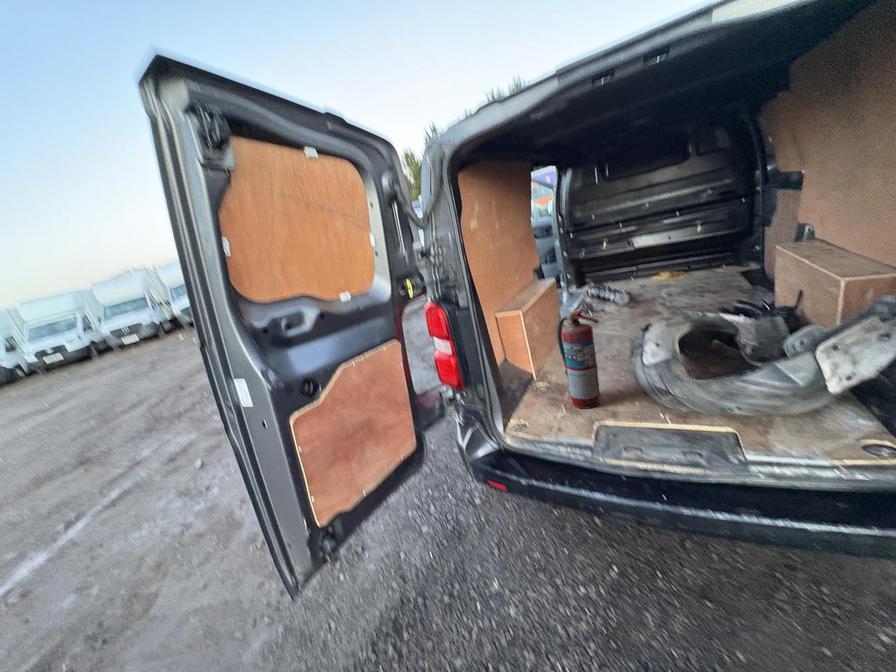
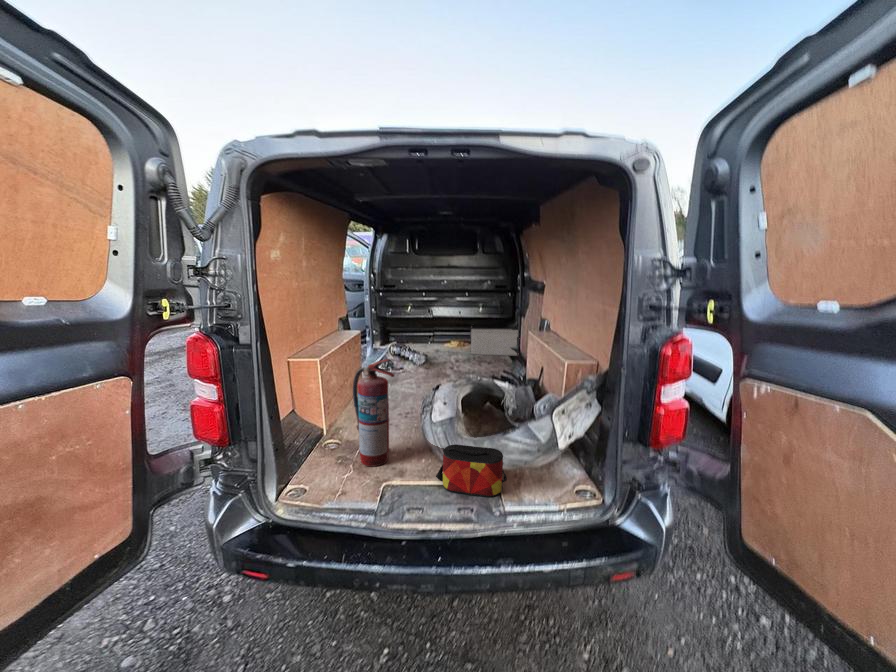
storage bin: none [687,240,763,285] -> present [470,329,518,356]
bag: none [653,388,743,443] -> present [436,444,507,497]

